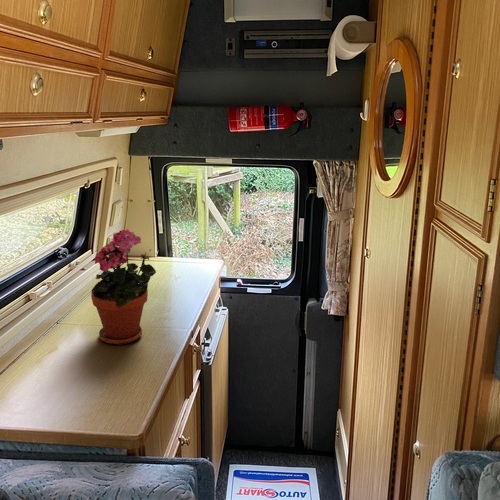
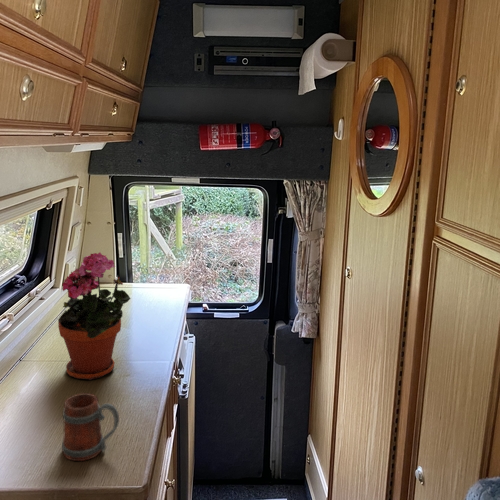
mug: none [87,355,136,414] -> present [62,393,119,461]

